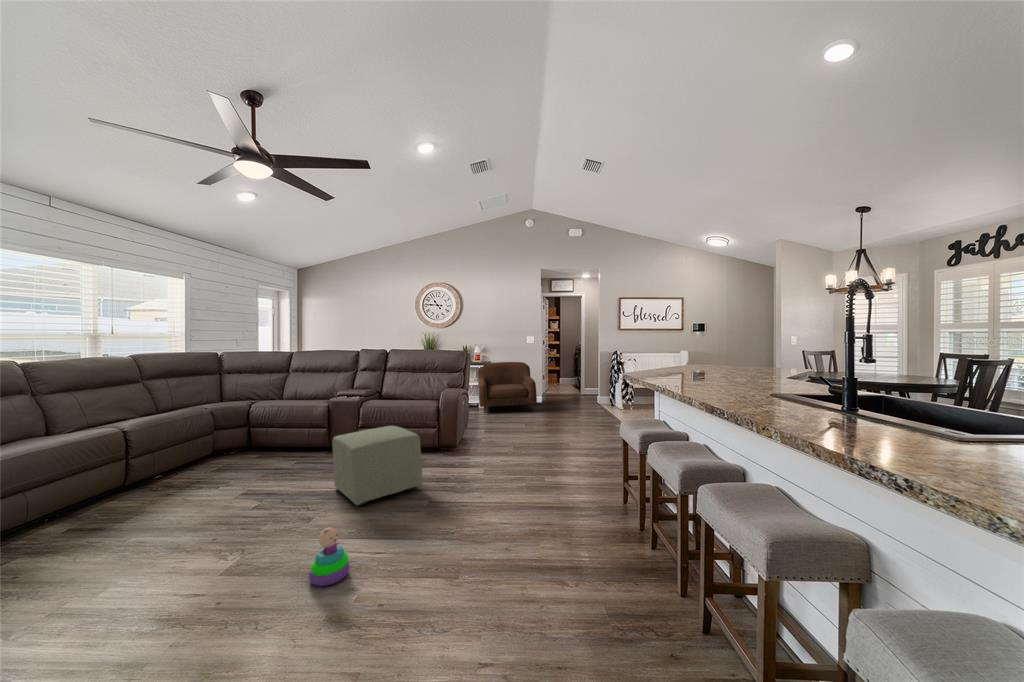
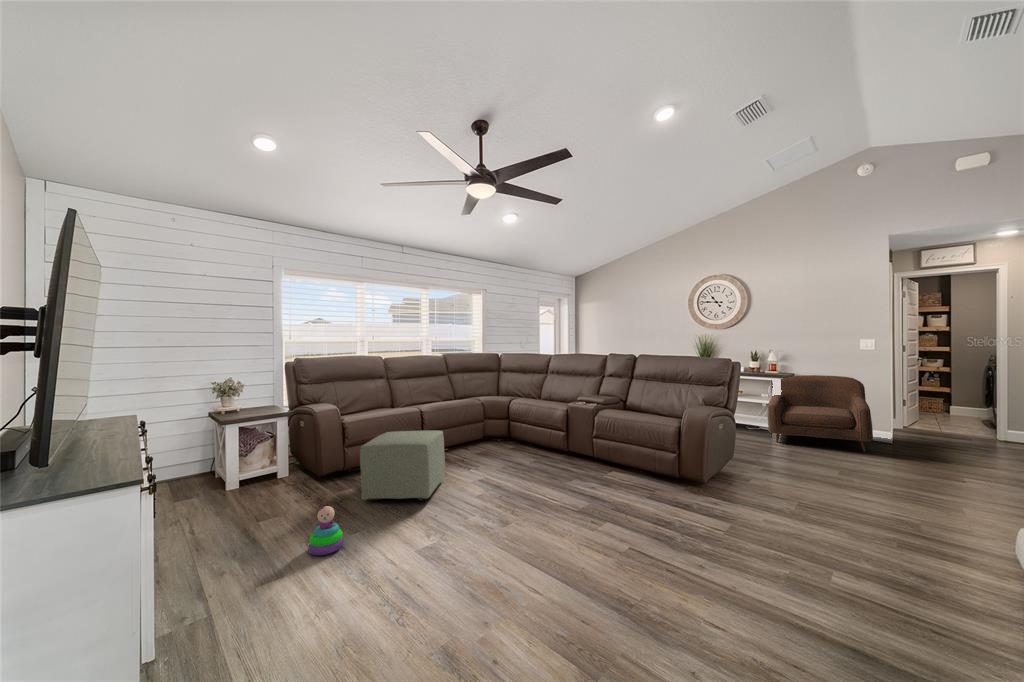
ottoman: present [333,426,422,505] -> present [360,430,445,501]
stacking toy: present [309,528,350,586] -> present [308,506,344,555]

